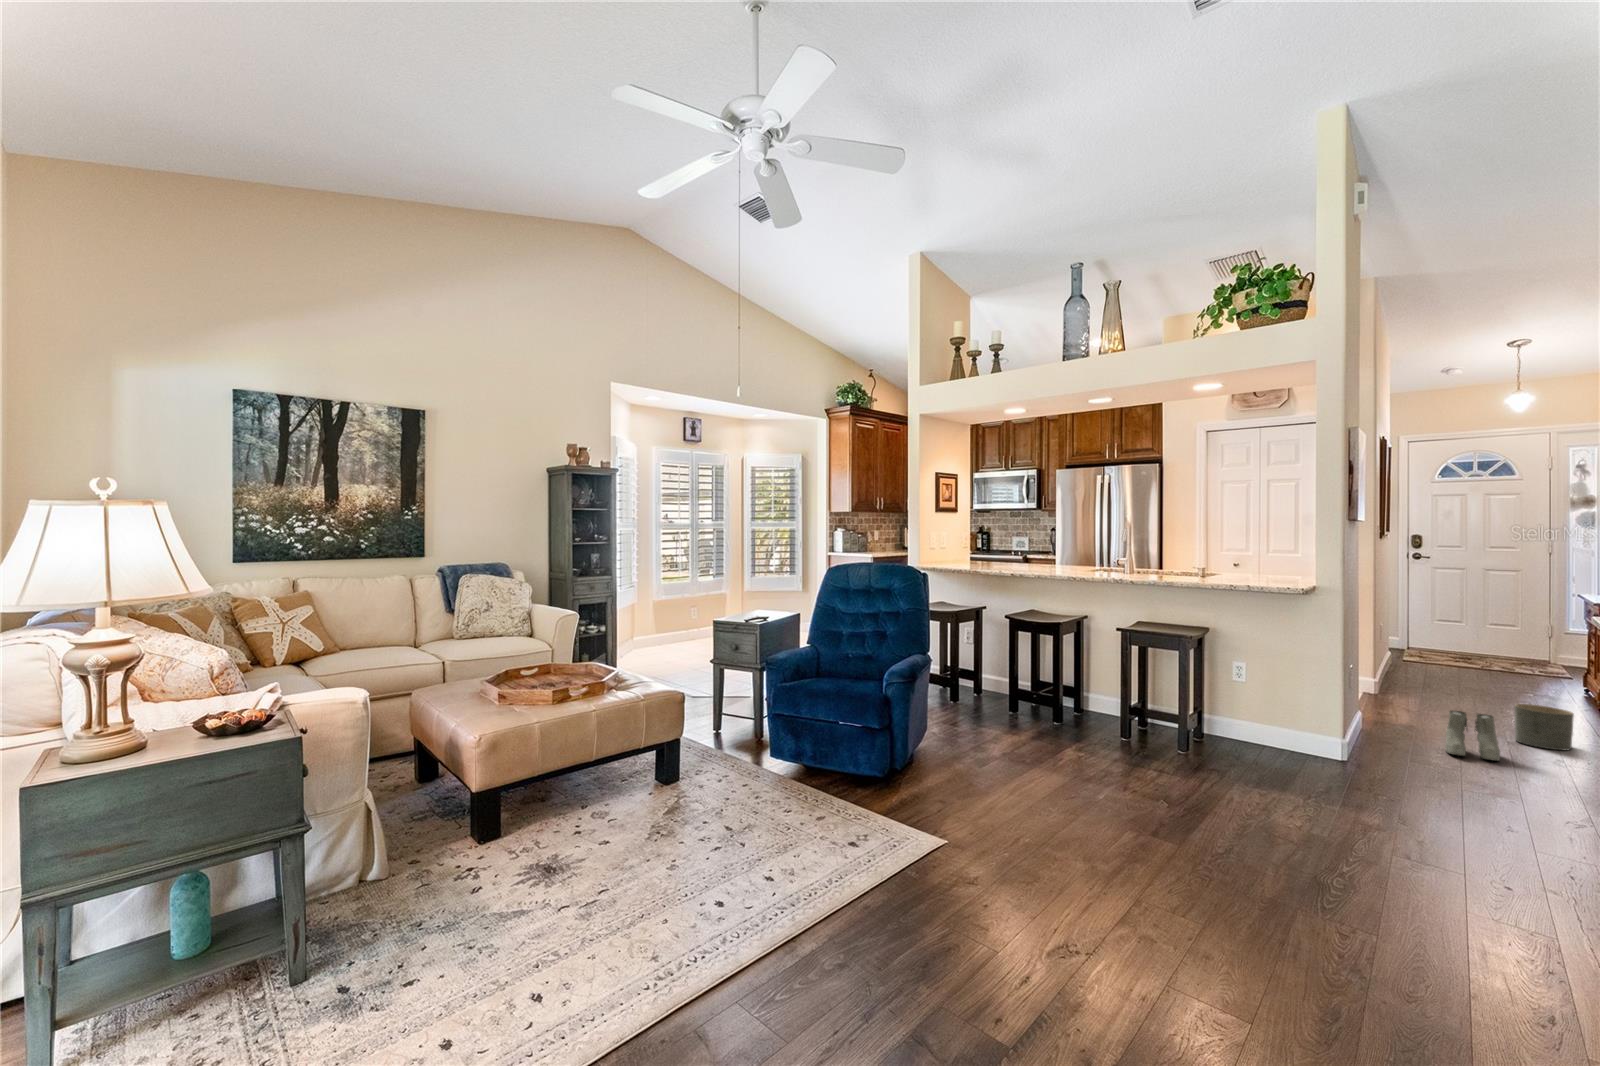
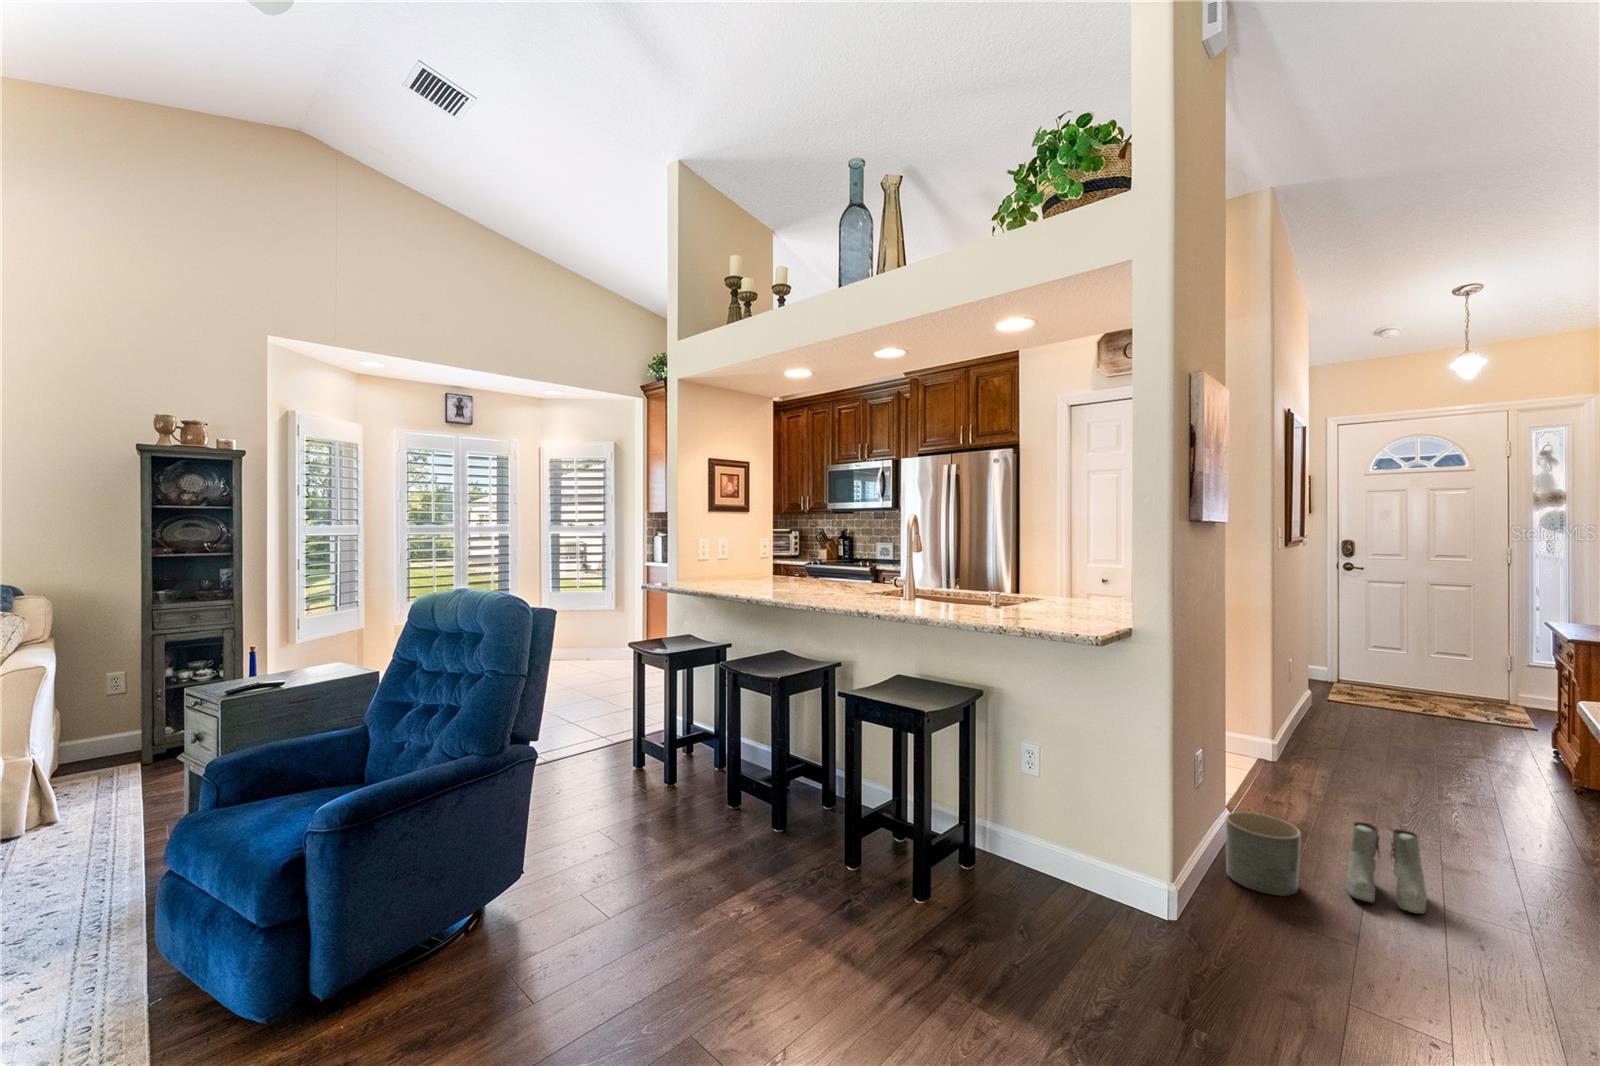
planter: present [1514,704,1574,750] -> present [1226,812,1301,896]

